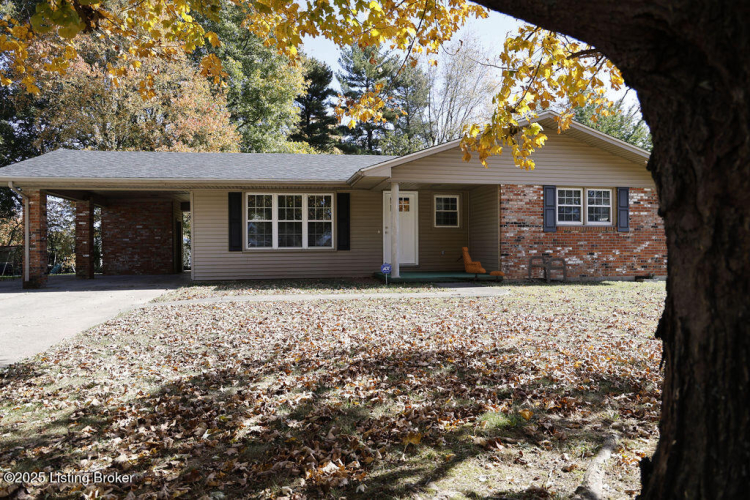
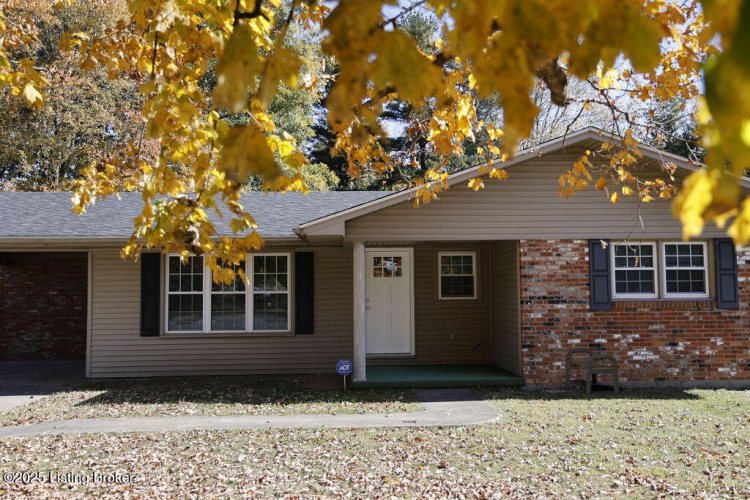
lounge chair: present [462,247,505,281] -> none [462,333,525,390]

